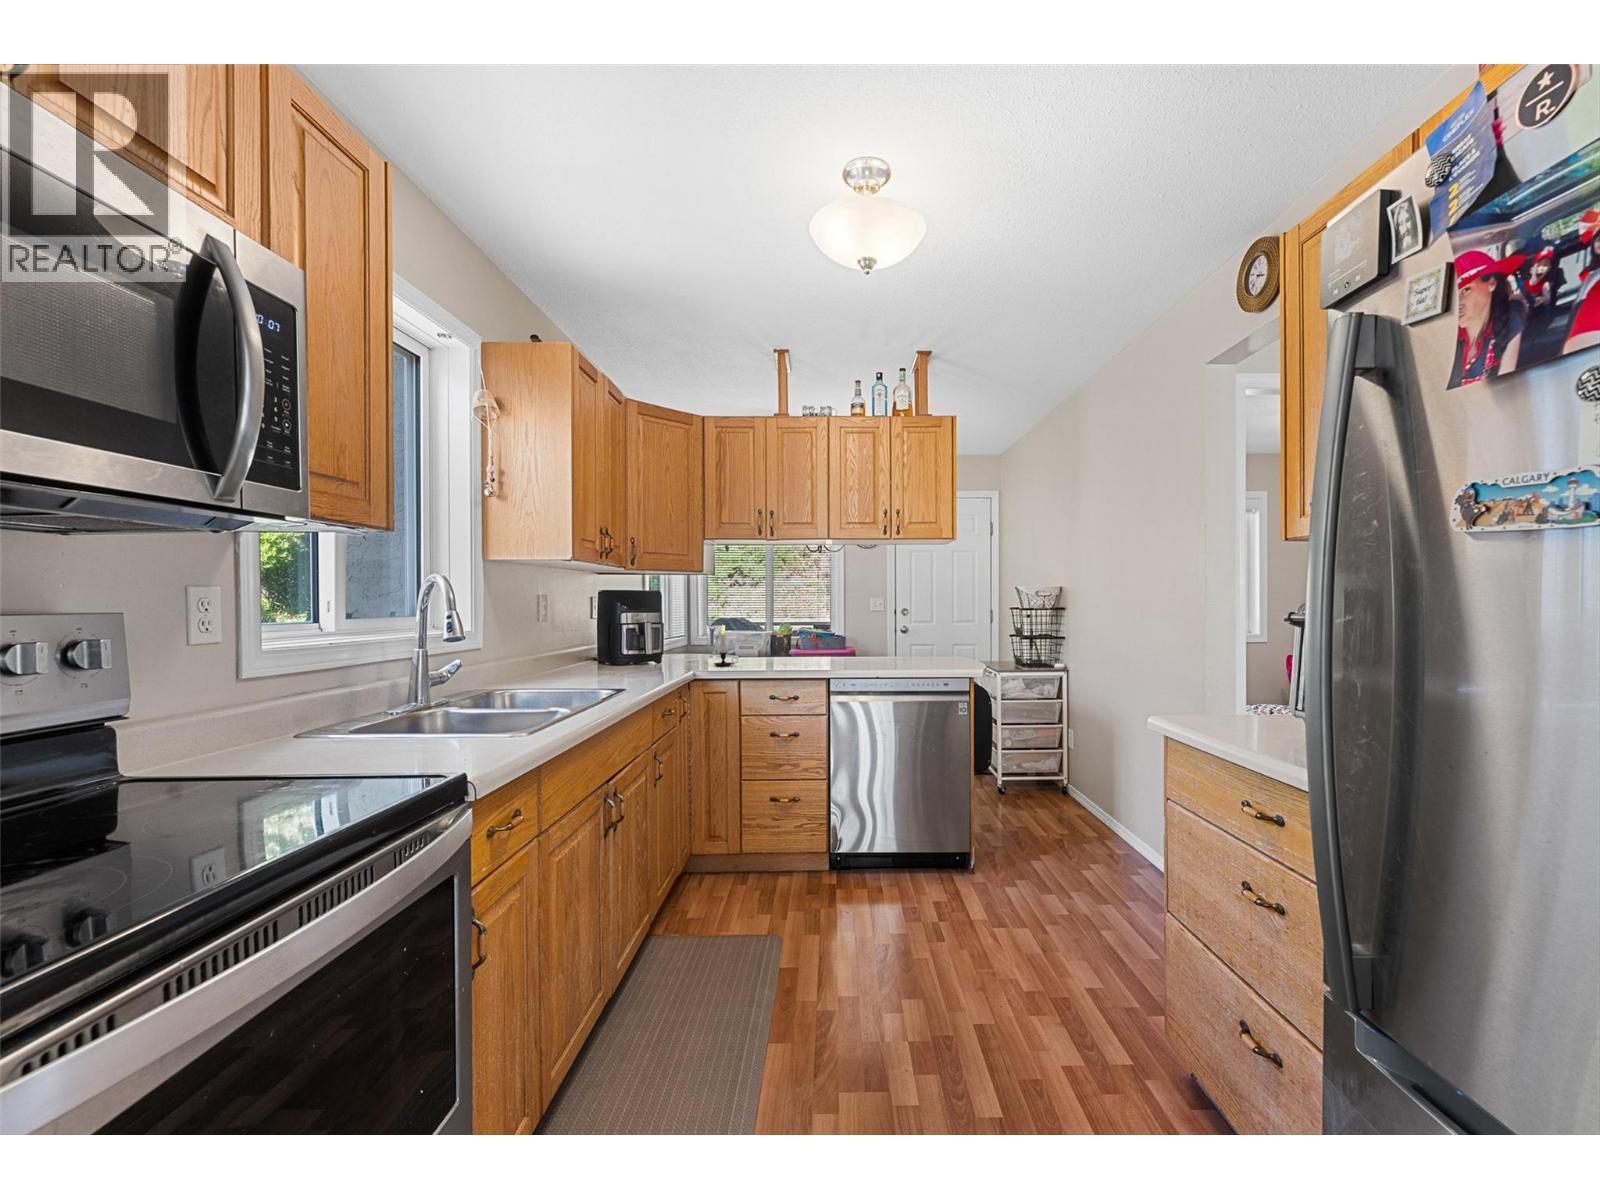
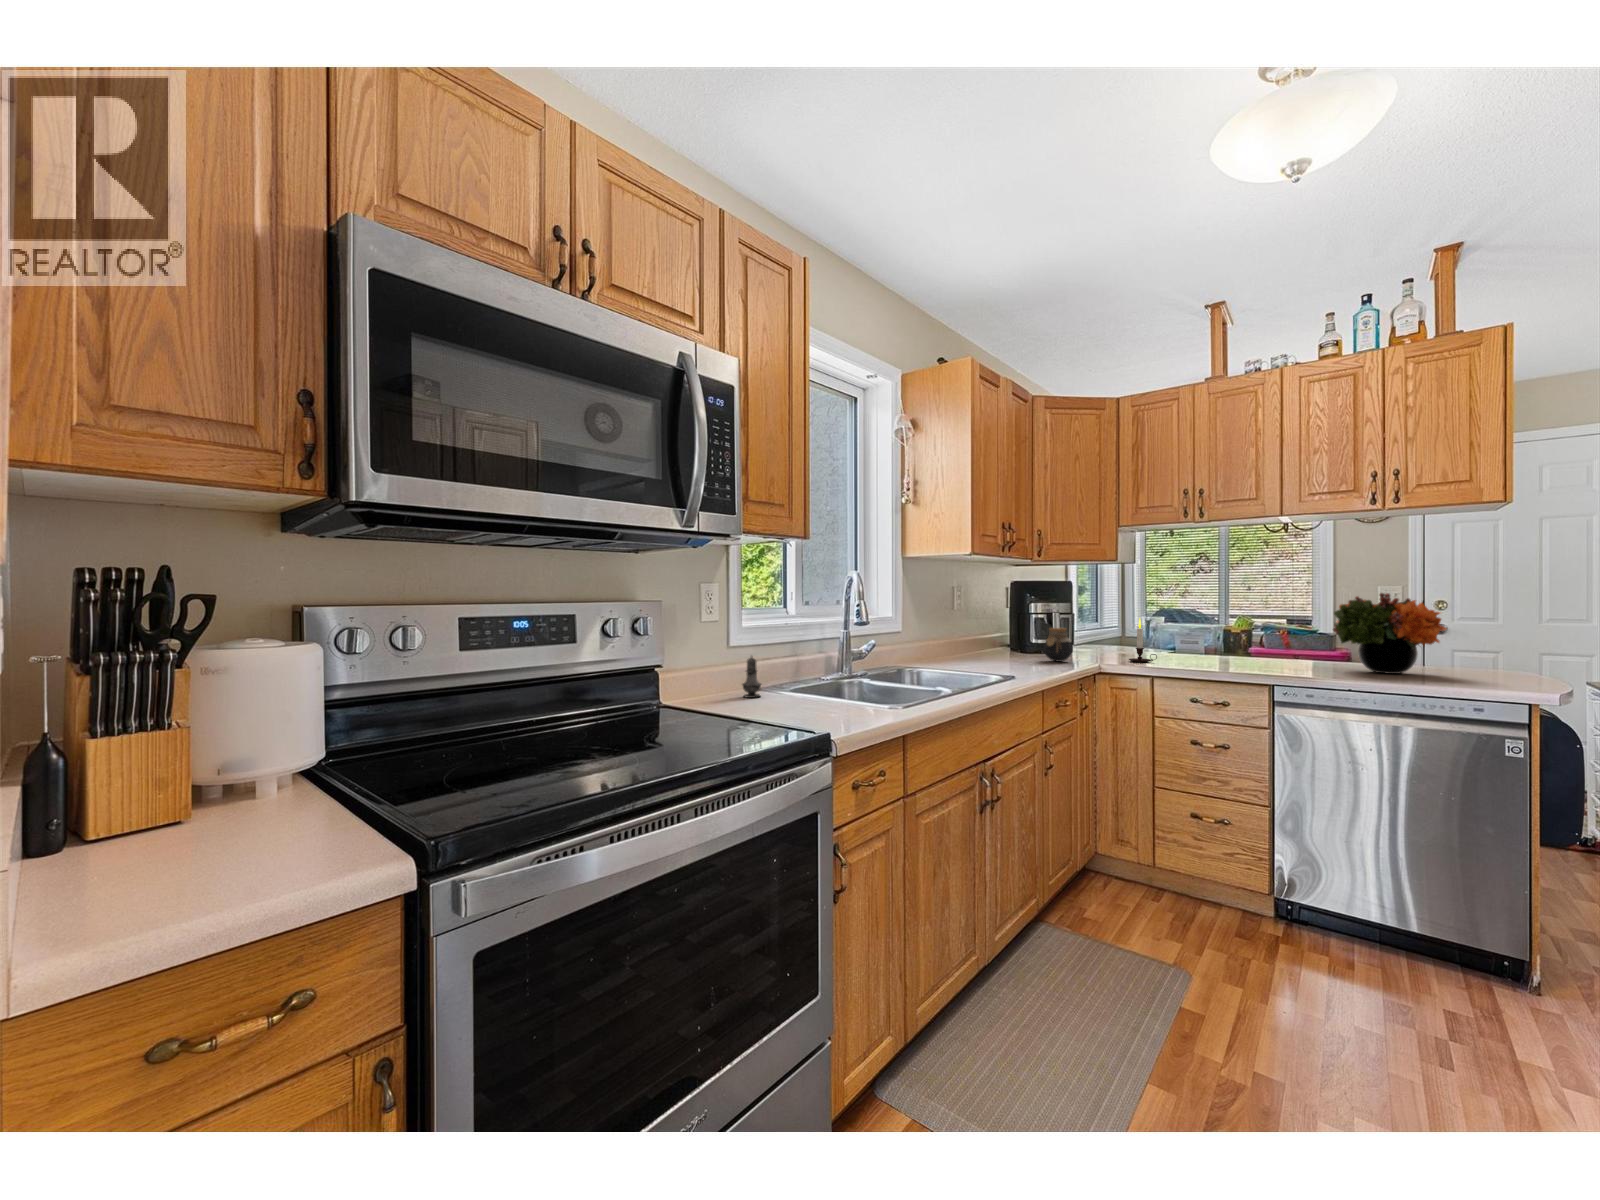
flower arrangement: none [864,600,935,663] -> present [1333,593,1446,674]
jar: none [637,636,666,670] -> present [1044,628,1073,661]
salt shaker: none [285,684,319,743] -> present [742,657,761,698]

